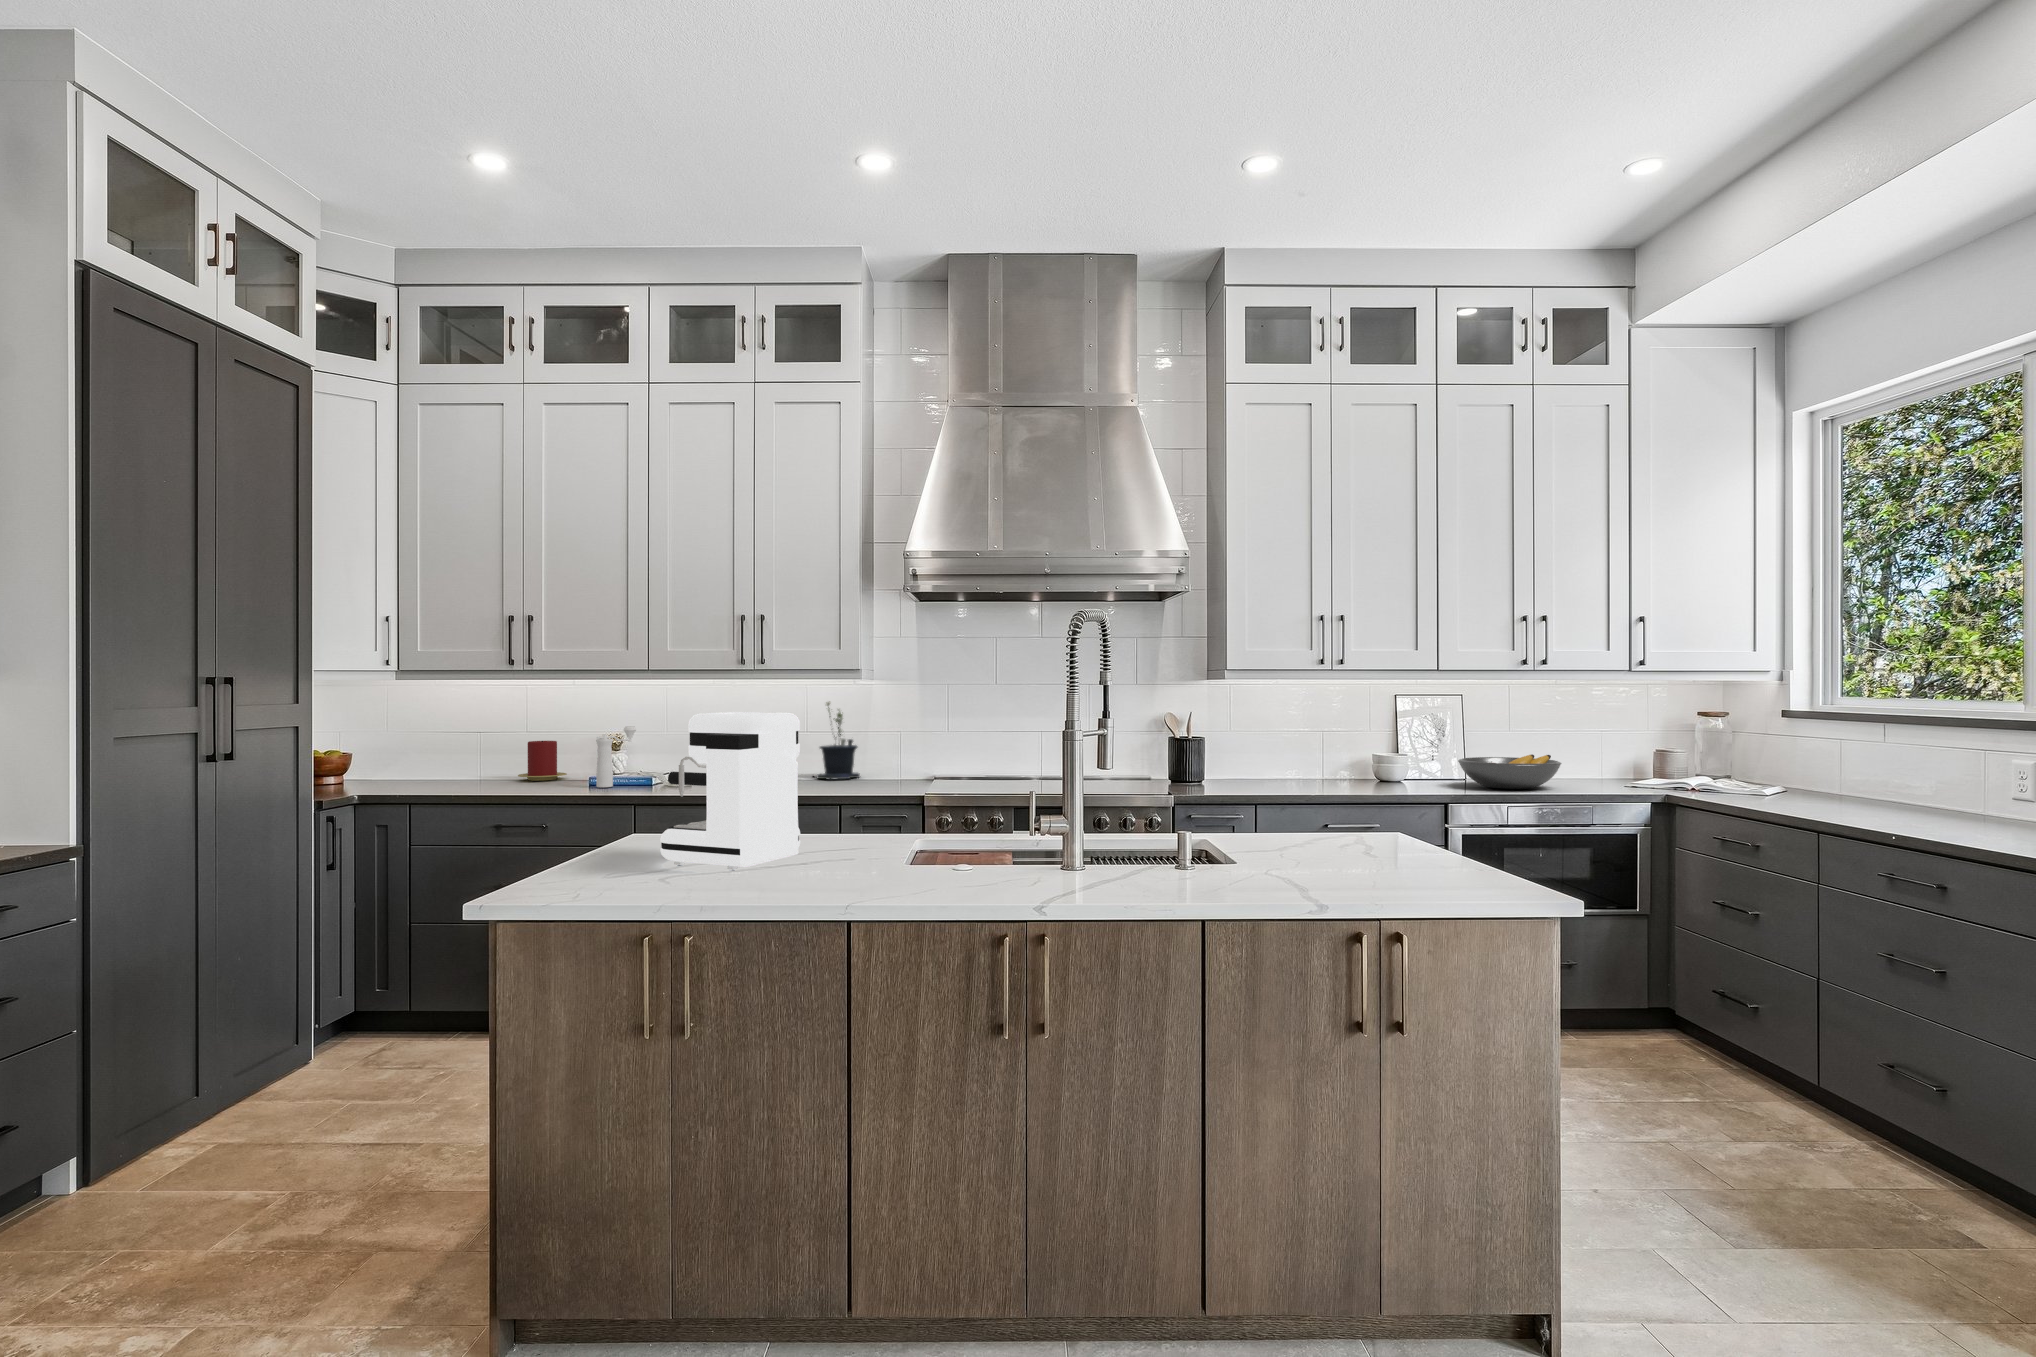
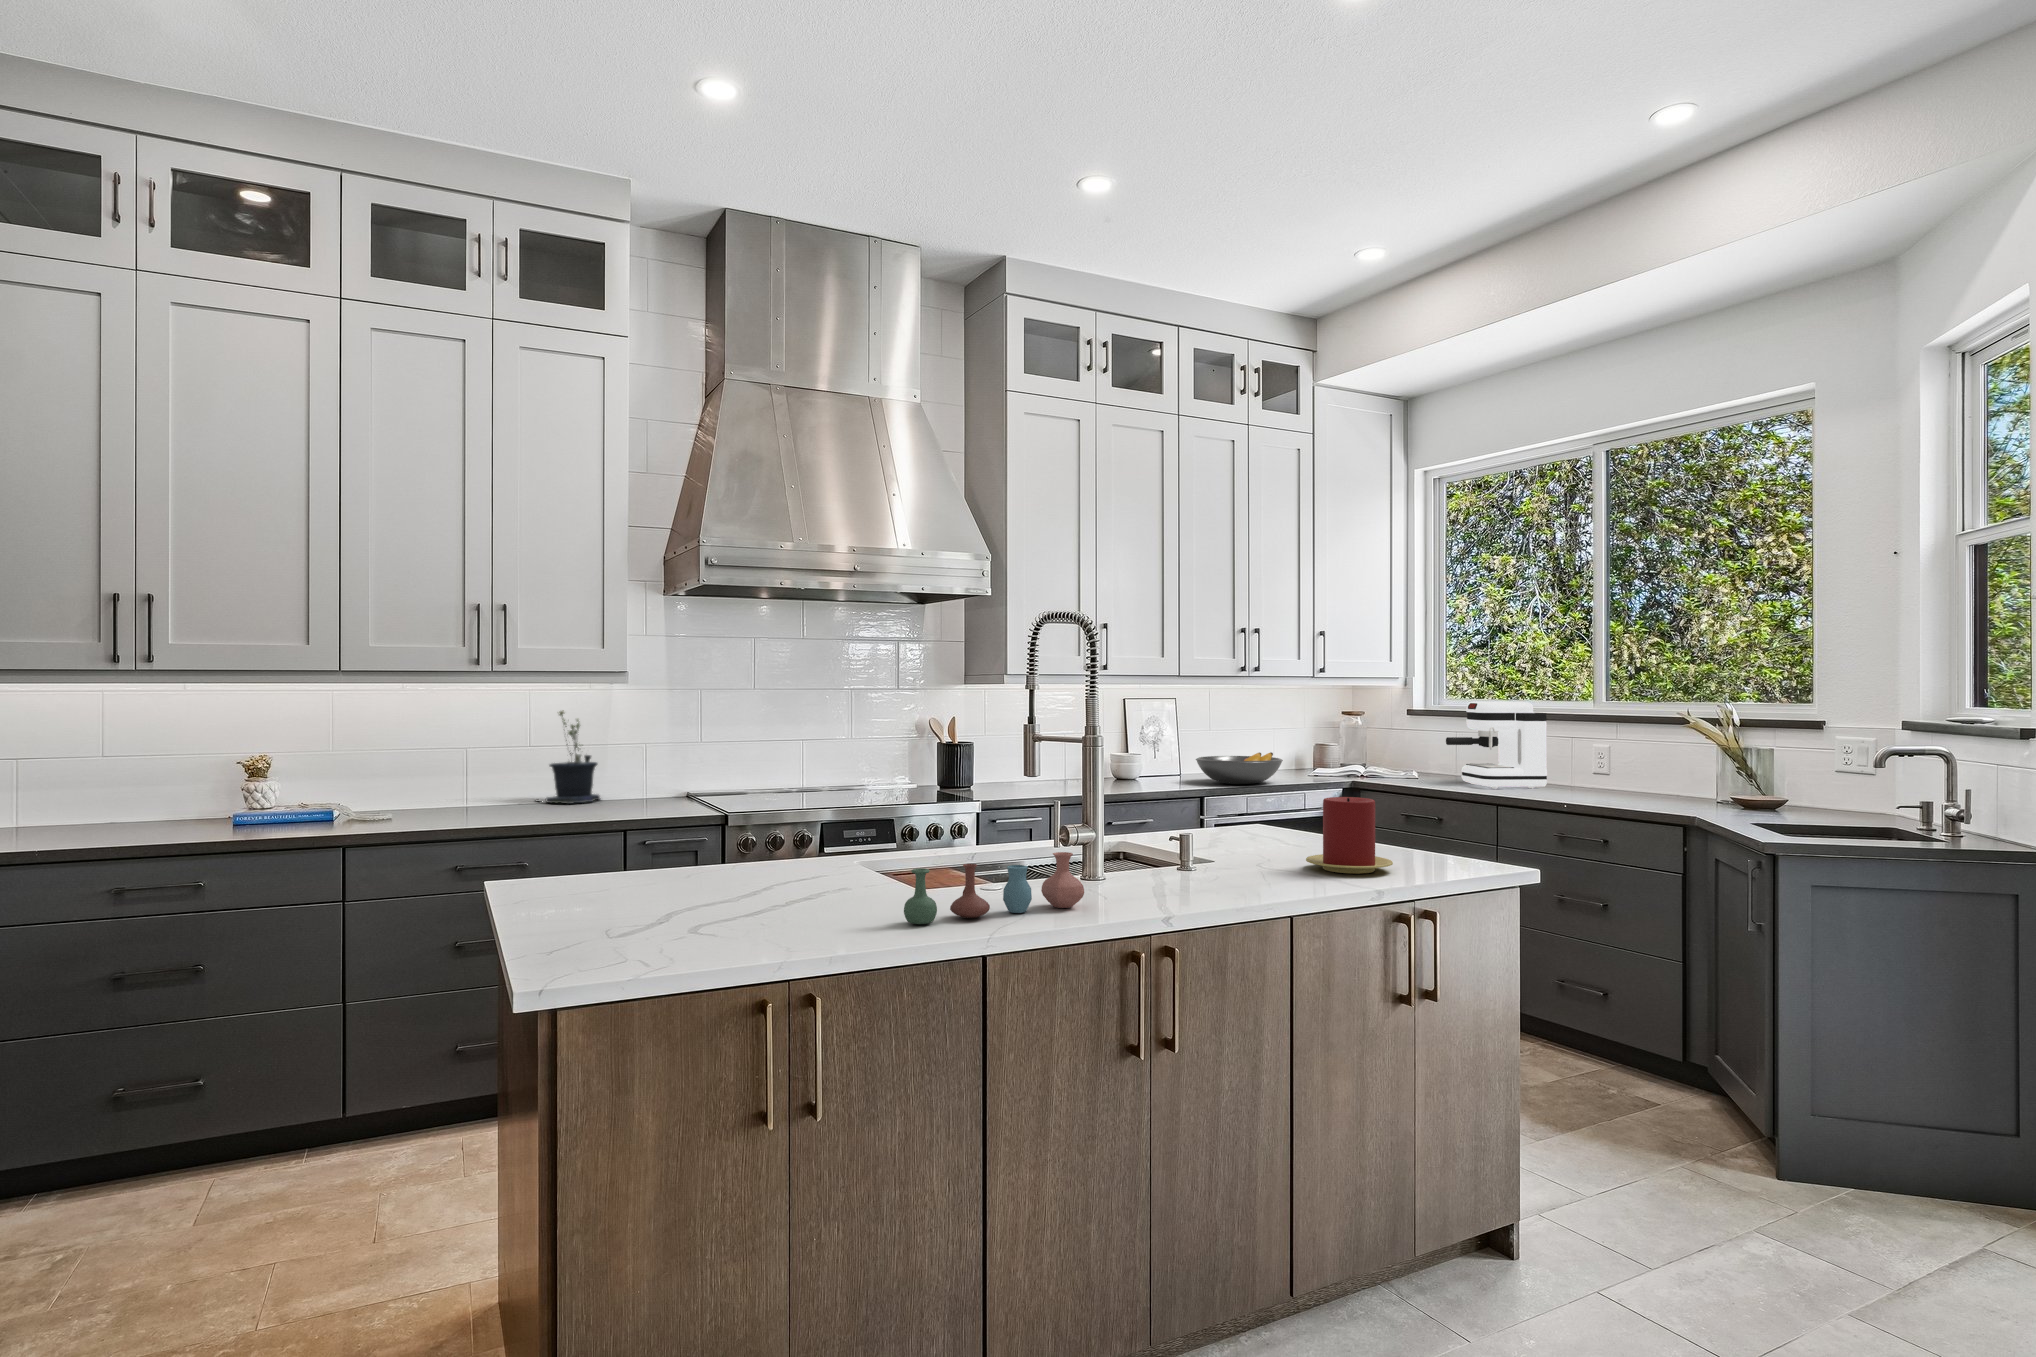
coffee maker: present [660,712,800,869] -> present [1446,702,1547,789]
pepper mill: present [596,726,636,787] -> none [251,745,303,827]
candle: present [518,741,567,781] -> present [1306,797,1393,873]
vase: none [802,837,982,890] -> present [904,852,1084,924]

